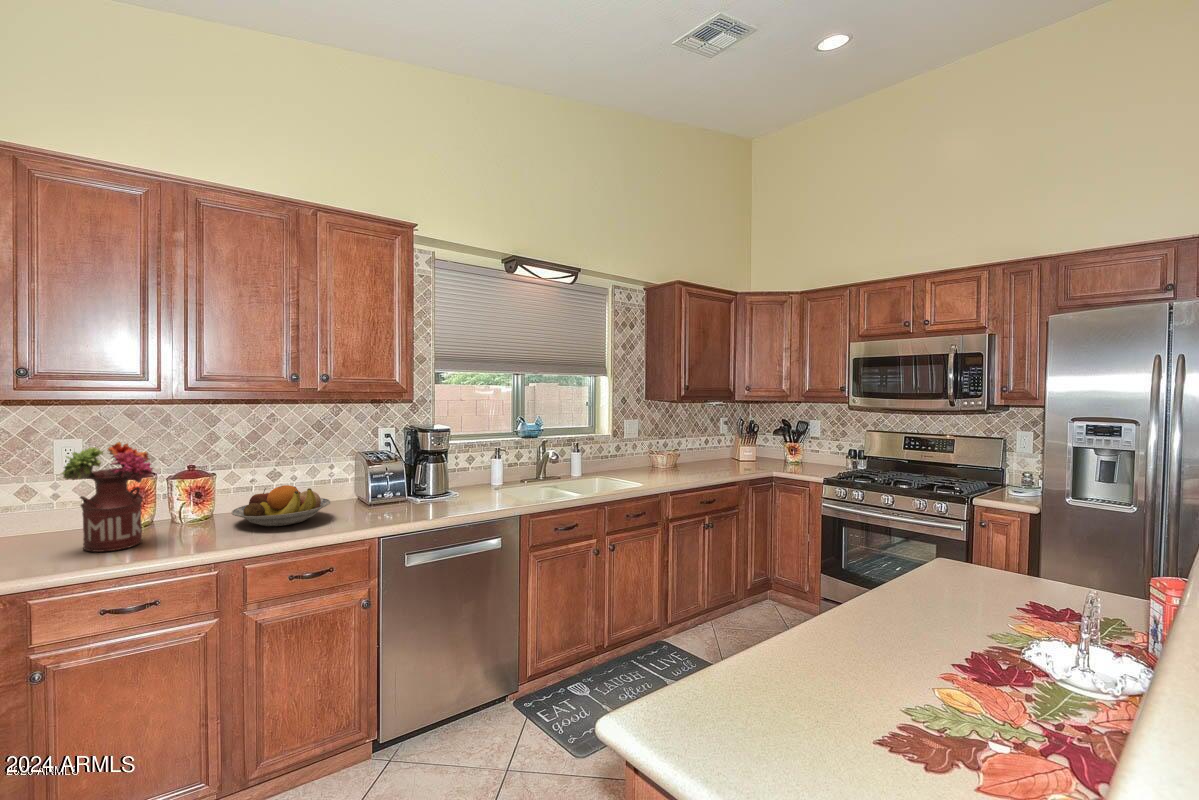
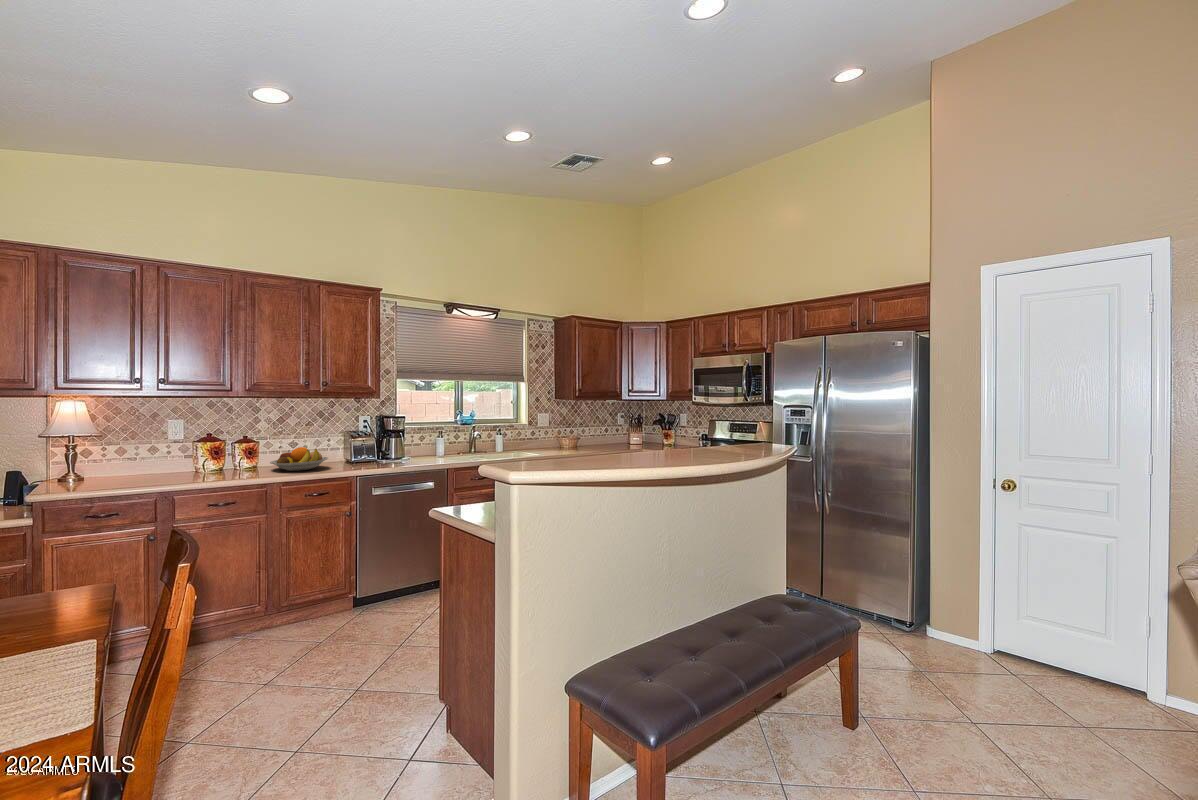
flower arrangement: present [61,442,153,552] -> none [181,419,230,478]

